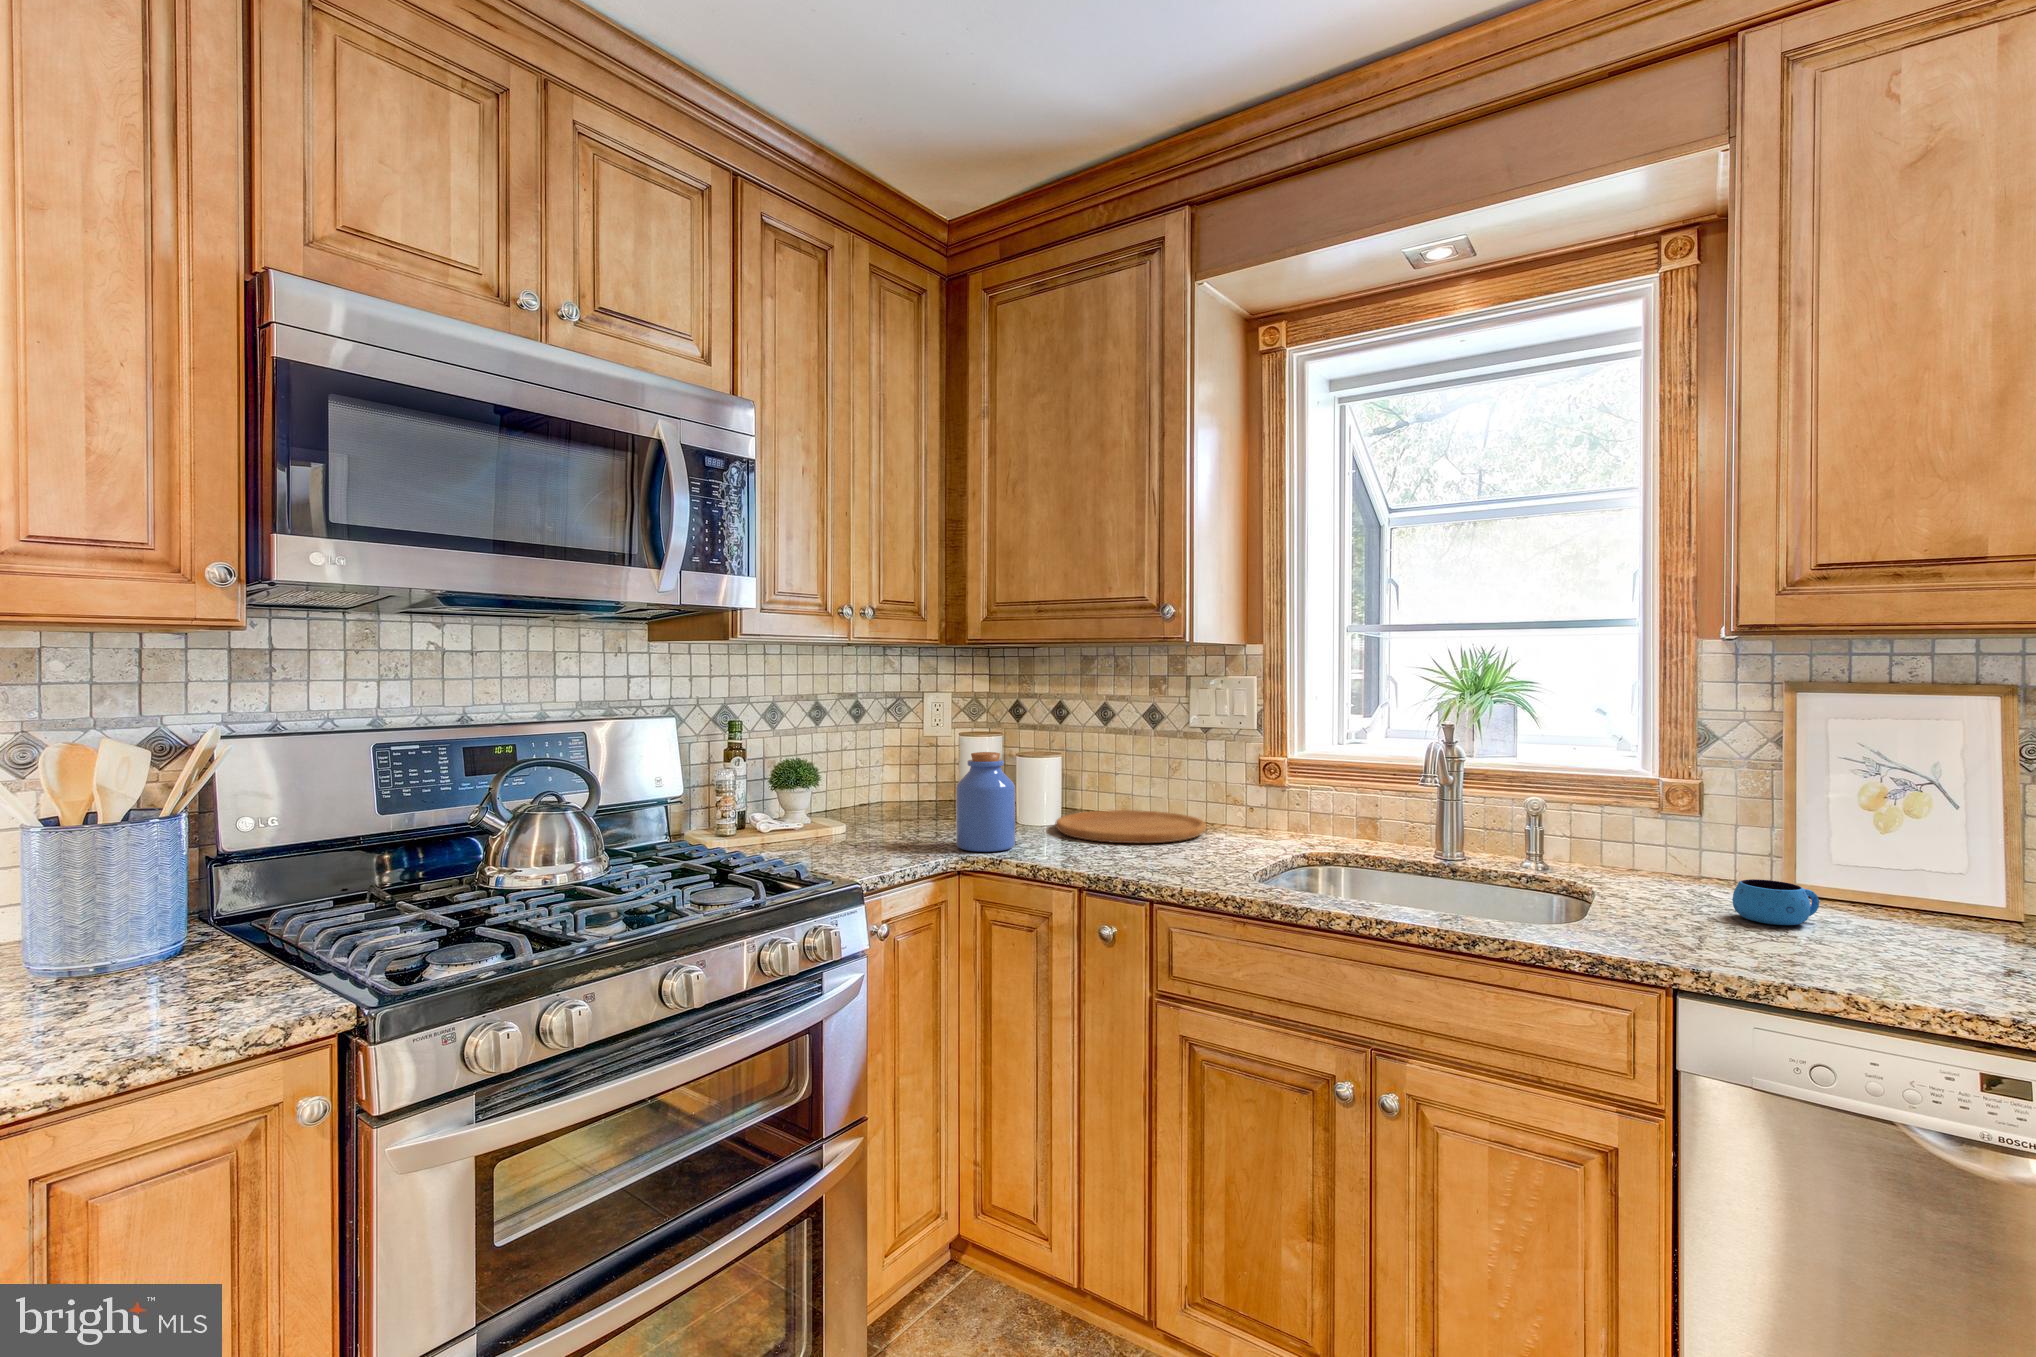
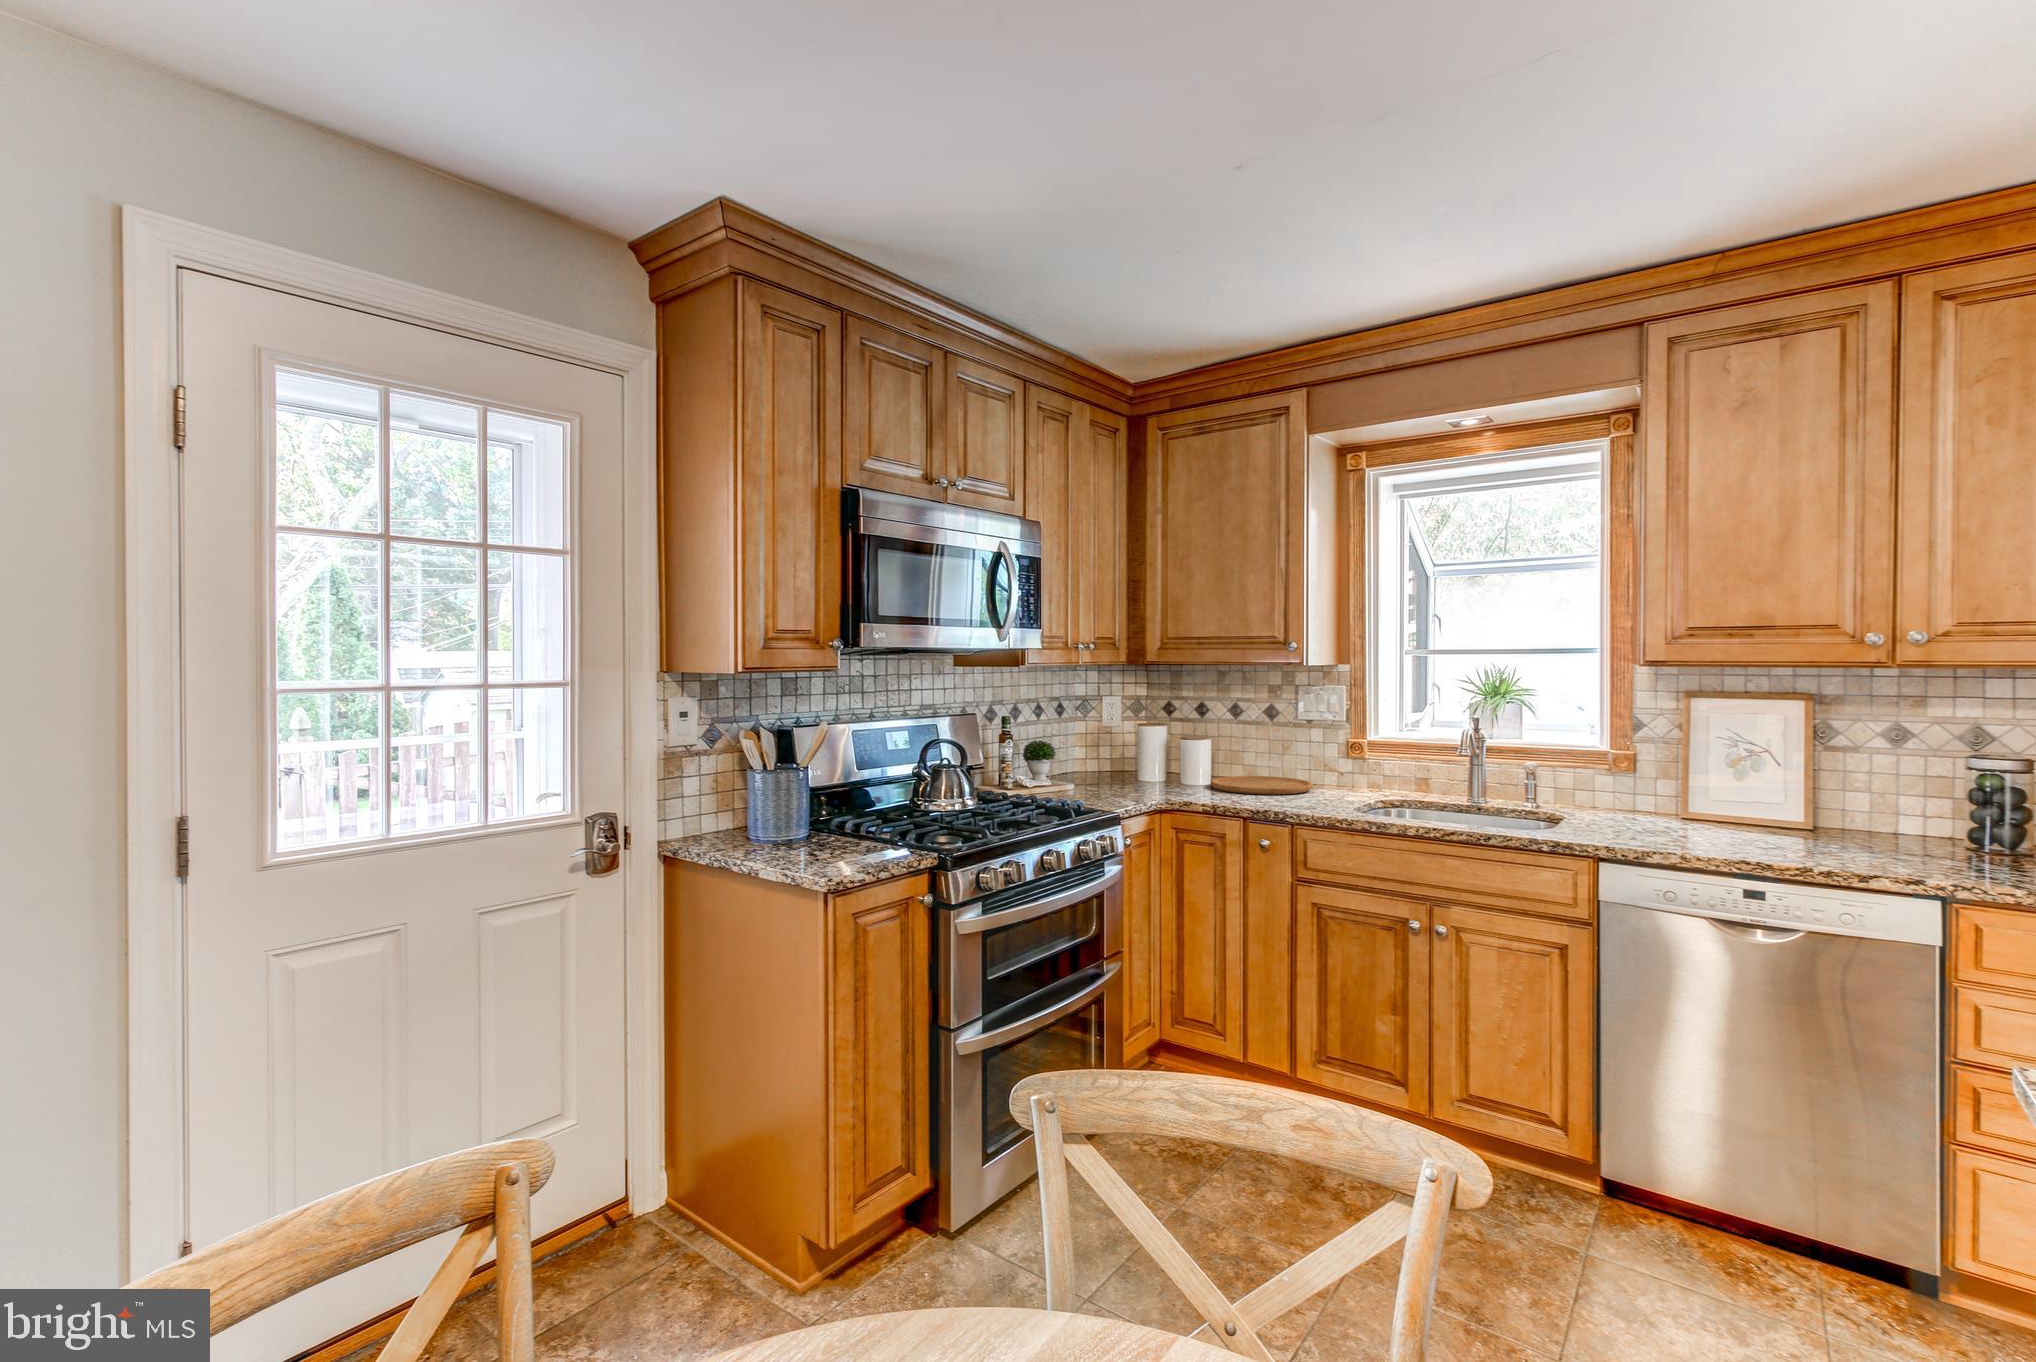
jar: present [956,752,1015,852] -> none [1156,735,1194,798]
mug: present [1732,879,1819,925] -> none [1643,807,1693,831]

